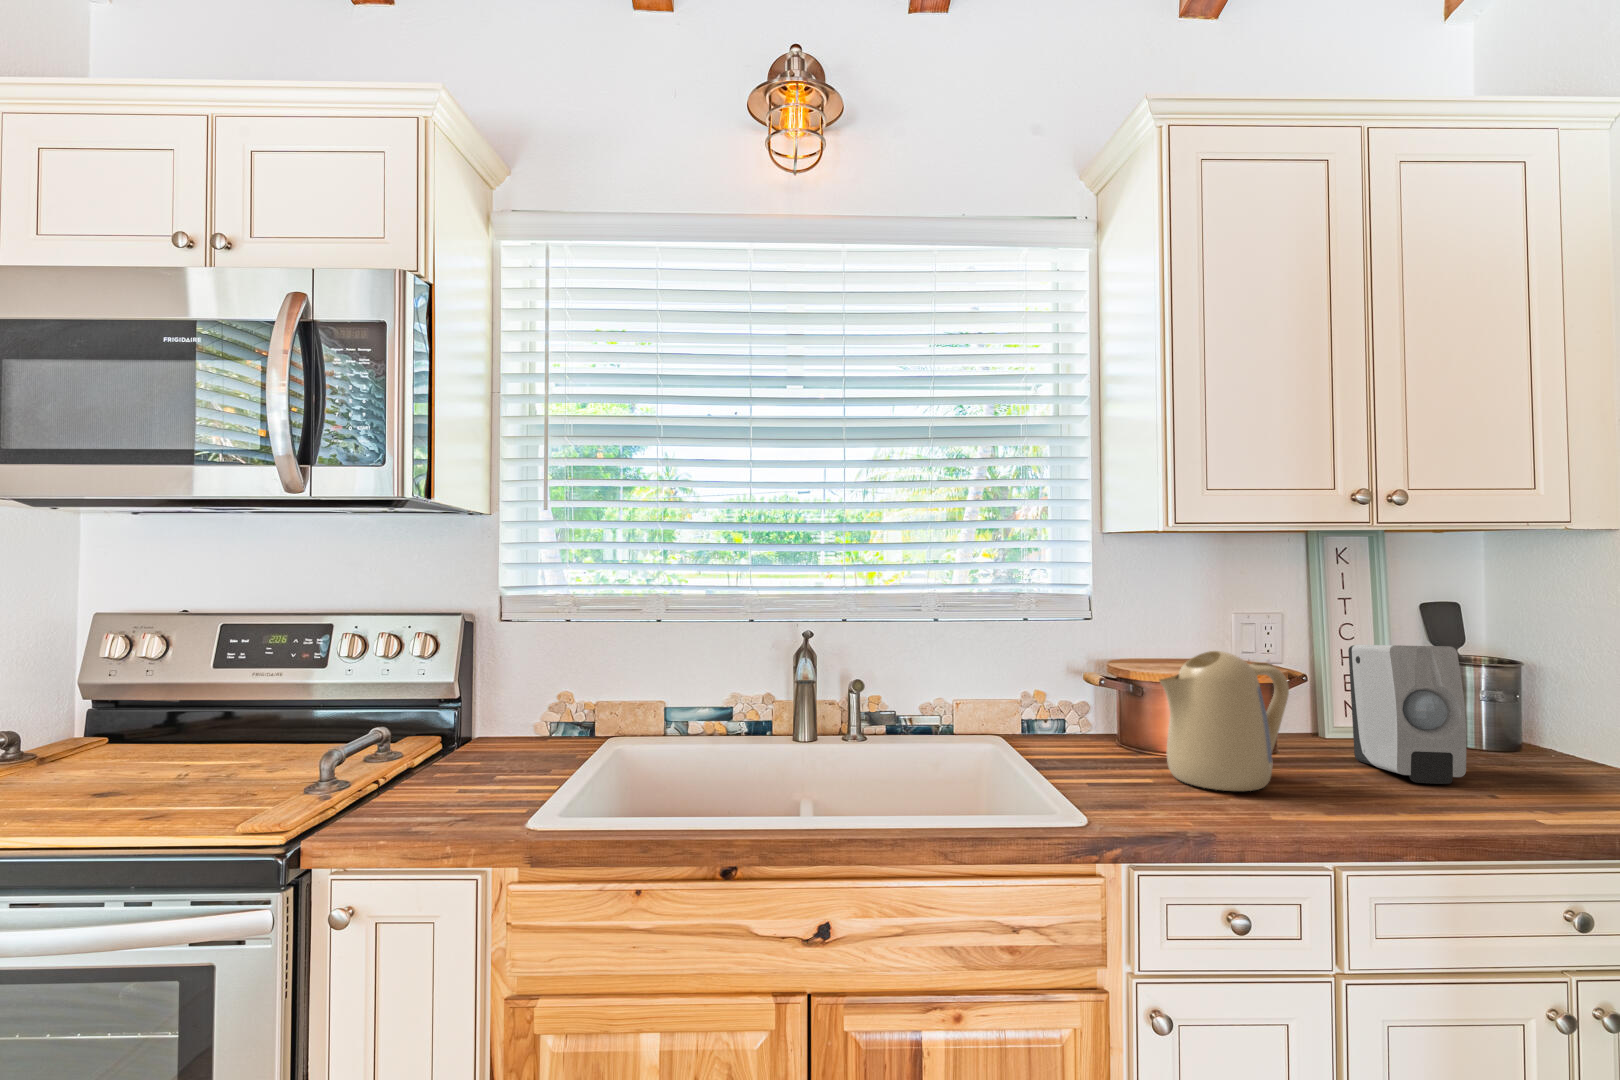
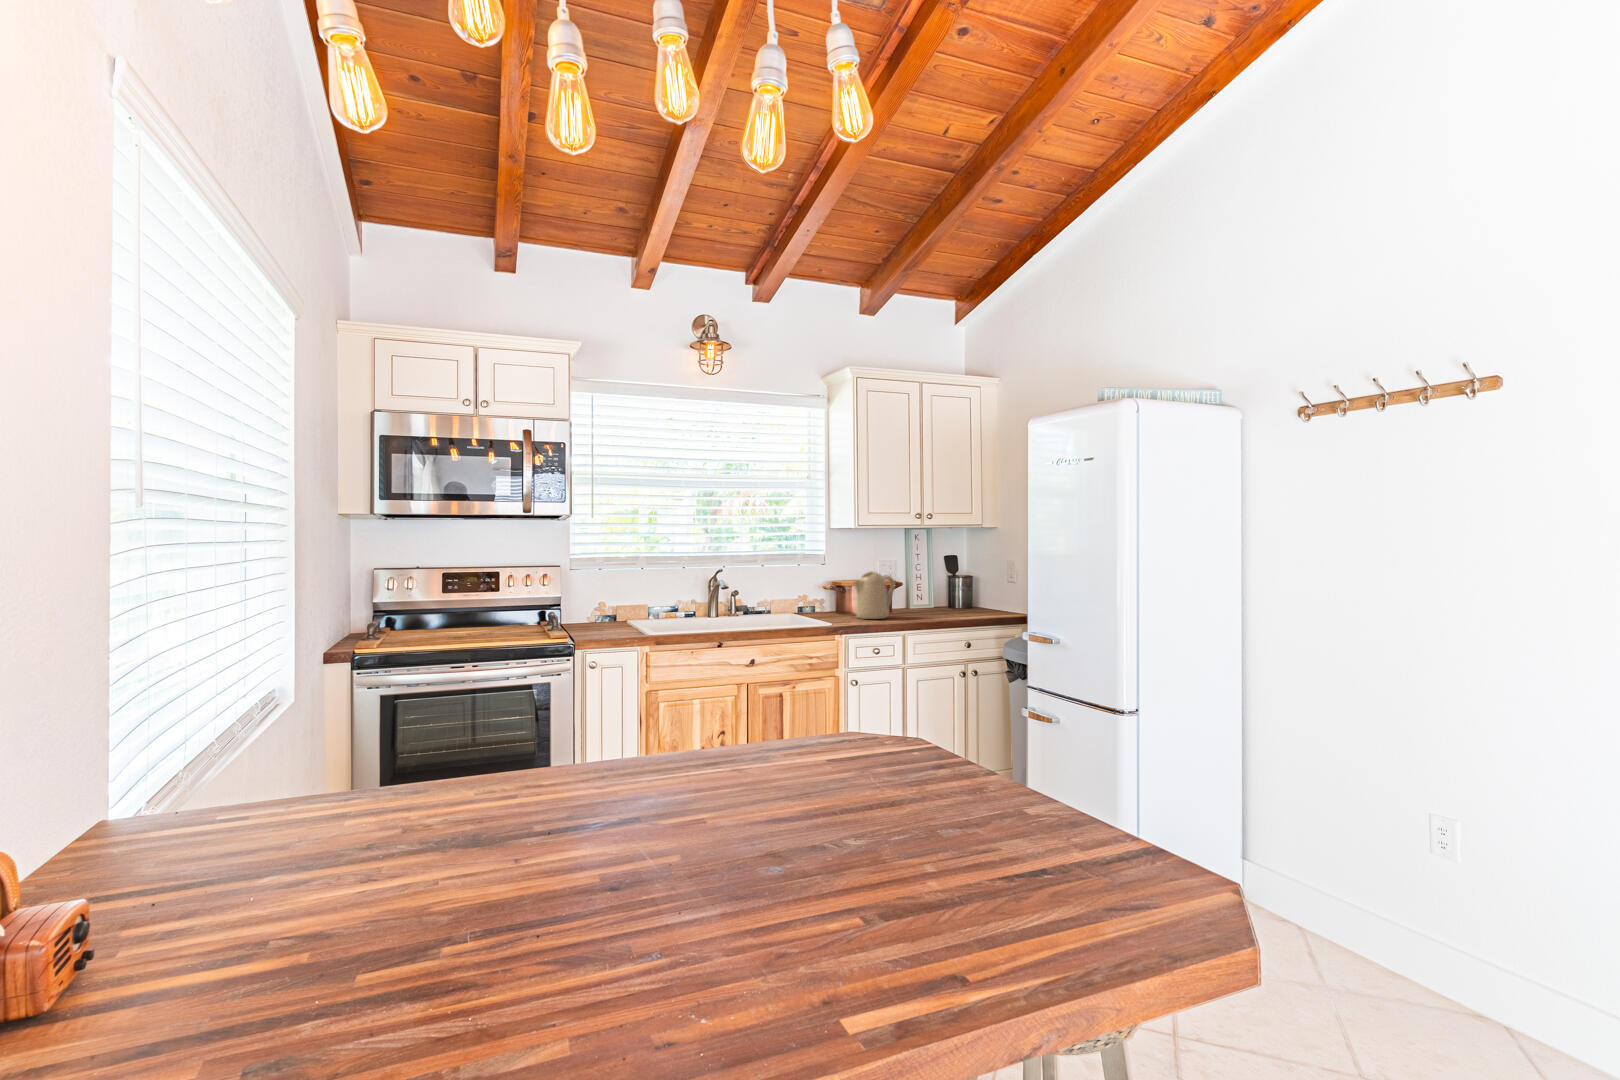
soap dispenser: present [1348,645,1466,784] -> none [917,568,948,615]

